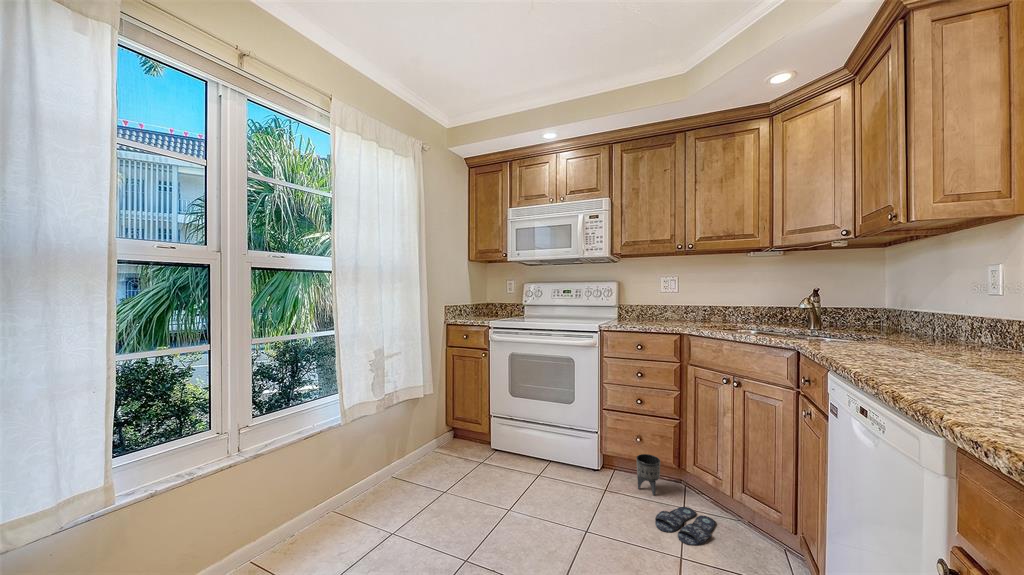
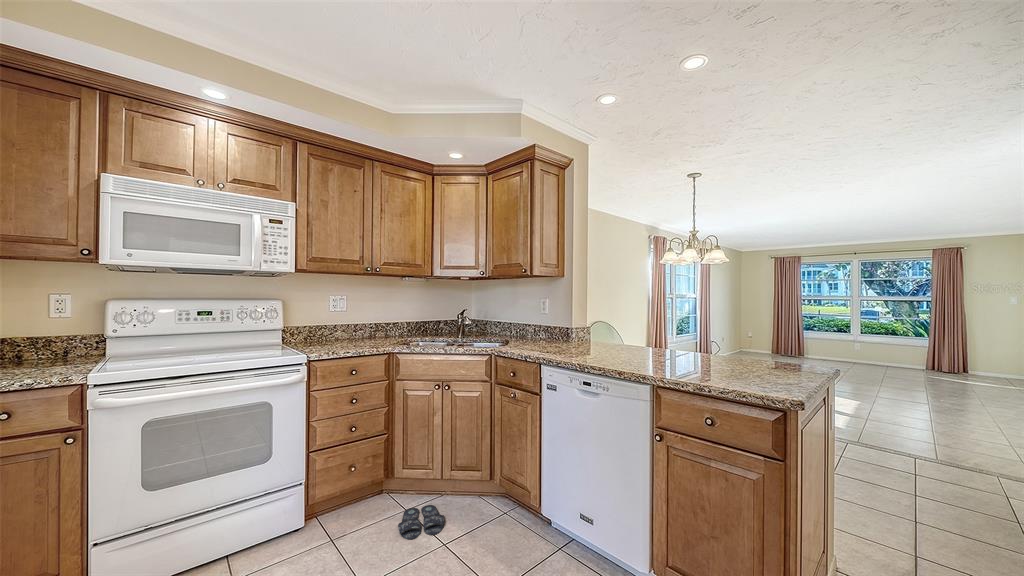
planter: present [636,454,660,495] -> none [354,480,379,523]

